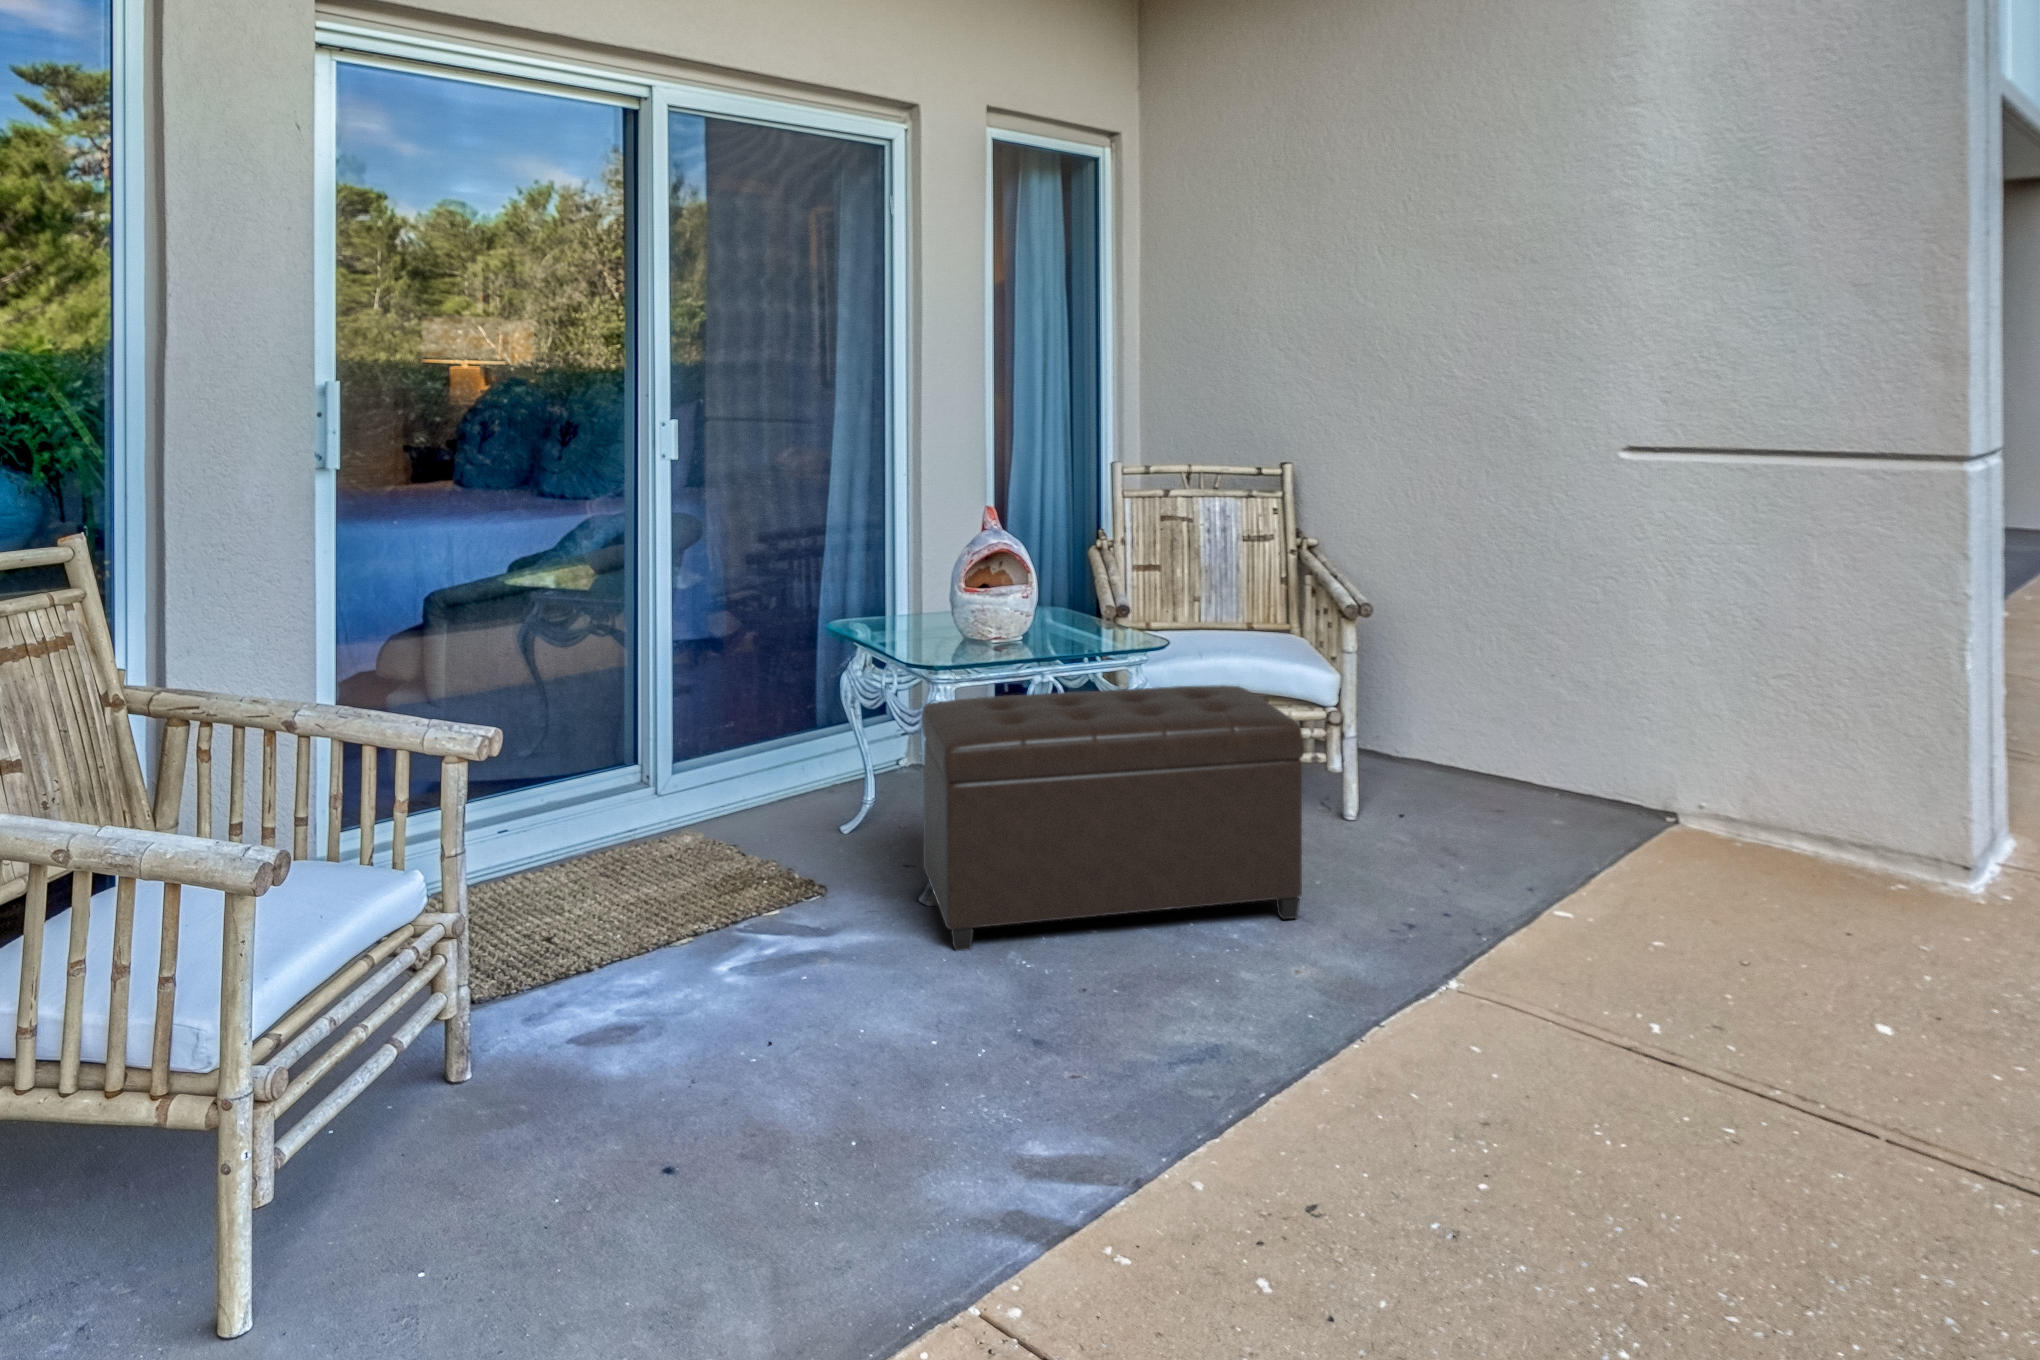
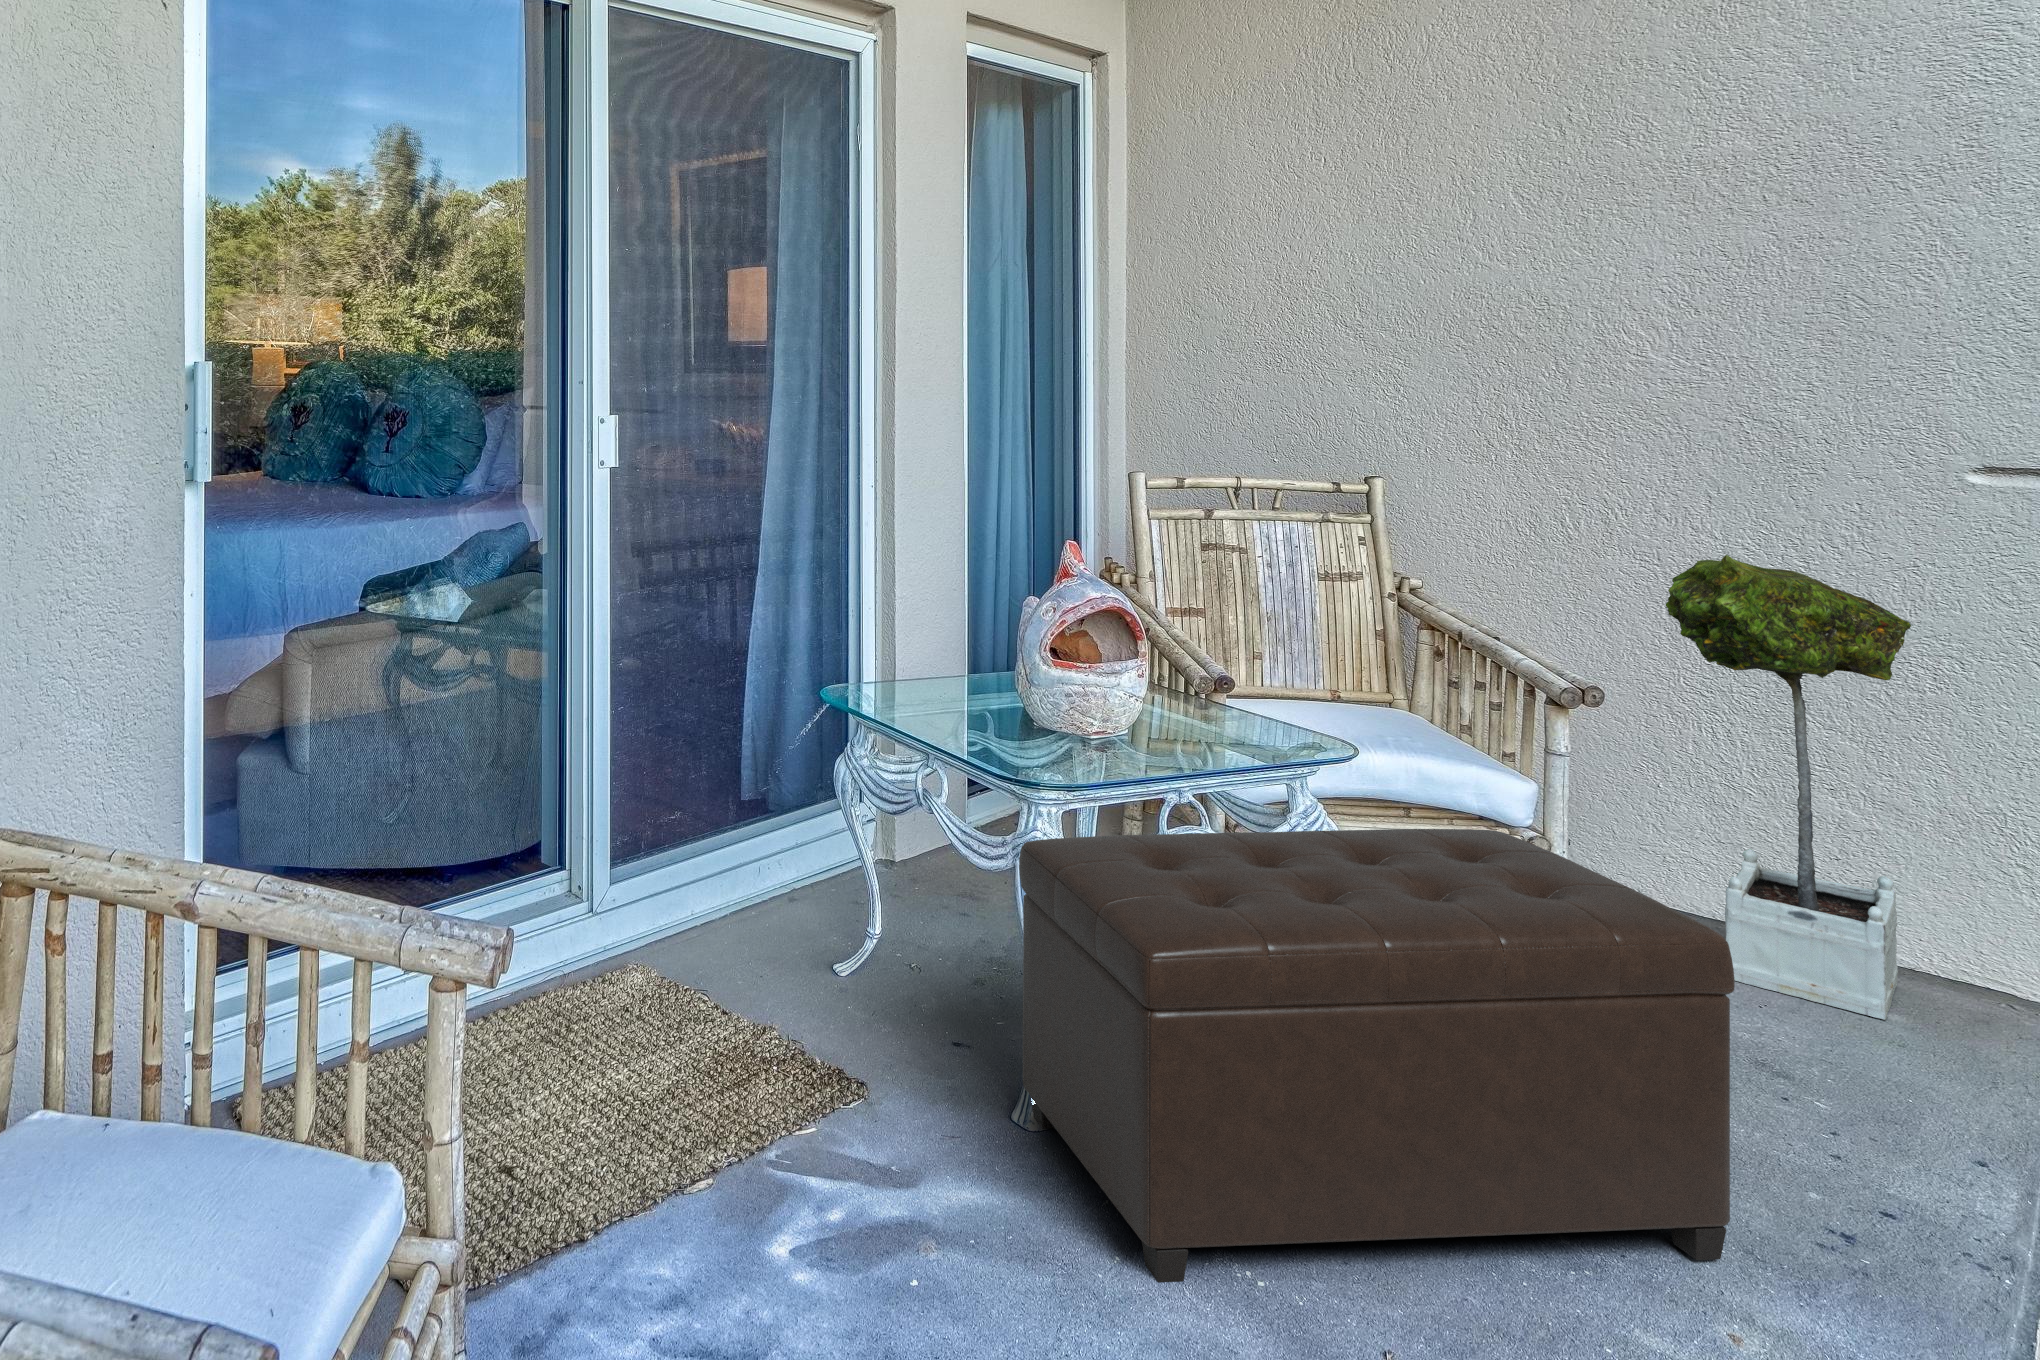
potted tree: none [1423,512,1550,810] -> present [1666,555,1911,1020]

